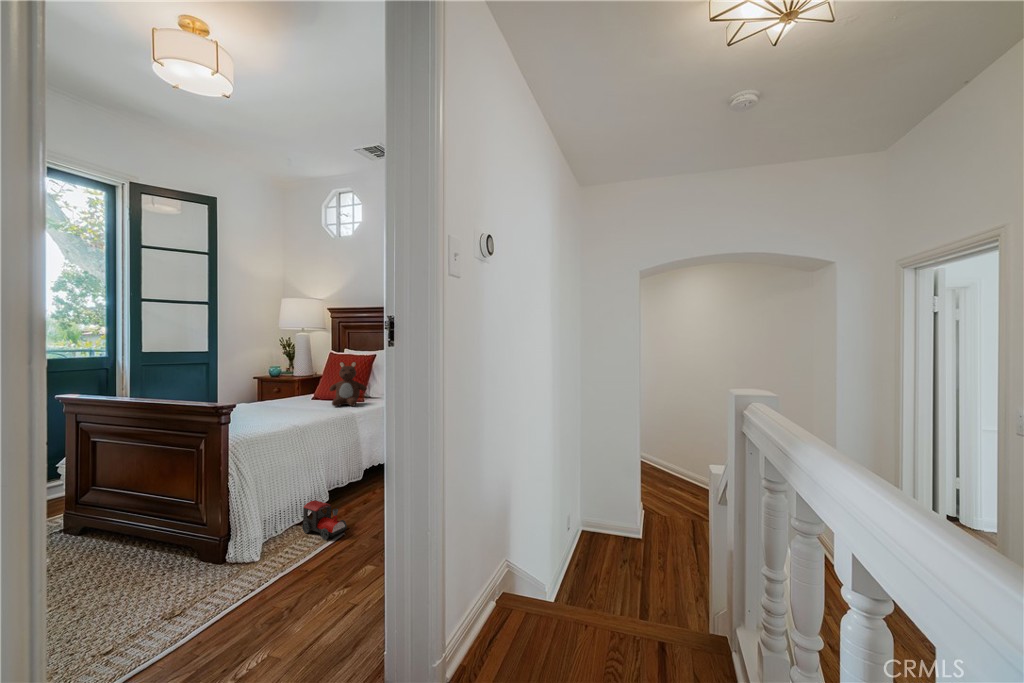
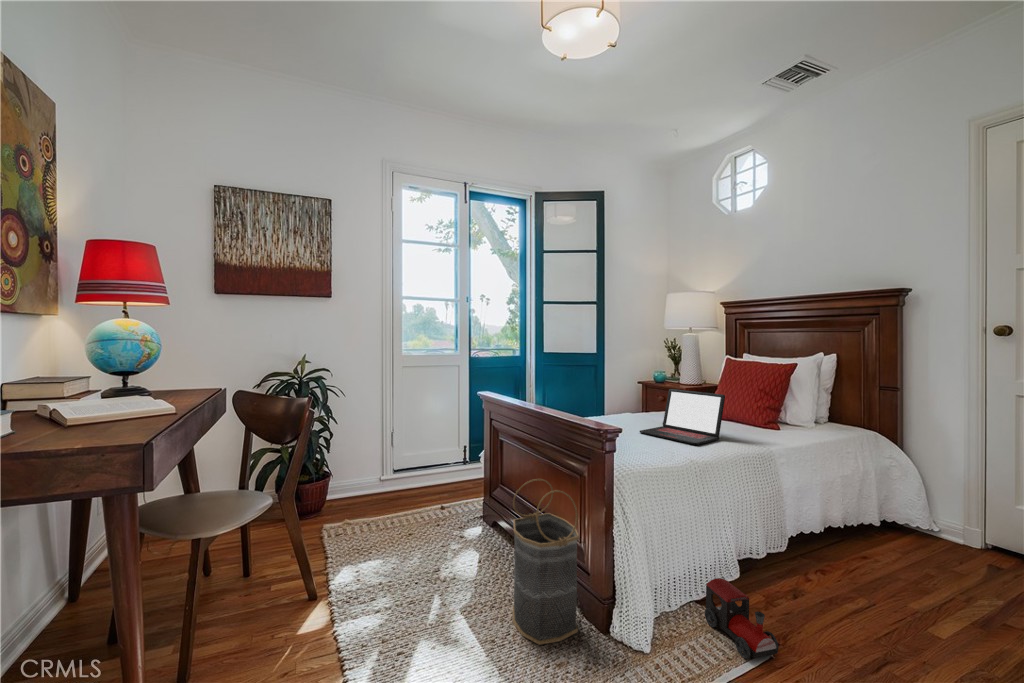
teddy bear: present [329,362,366,406] -> none [730,373,788,439]
laptop: none [253,378,323,416] -> present [640,389,725,445]
basket: none [120,461,195,595] -> present [513,479,579,645]

